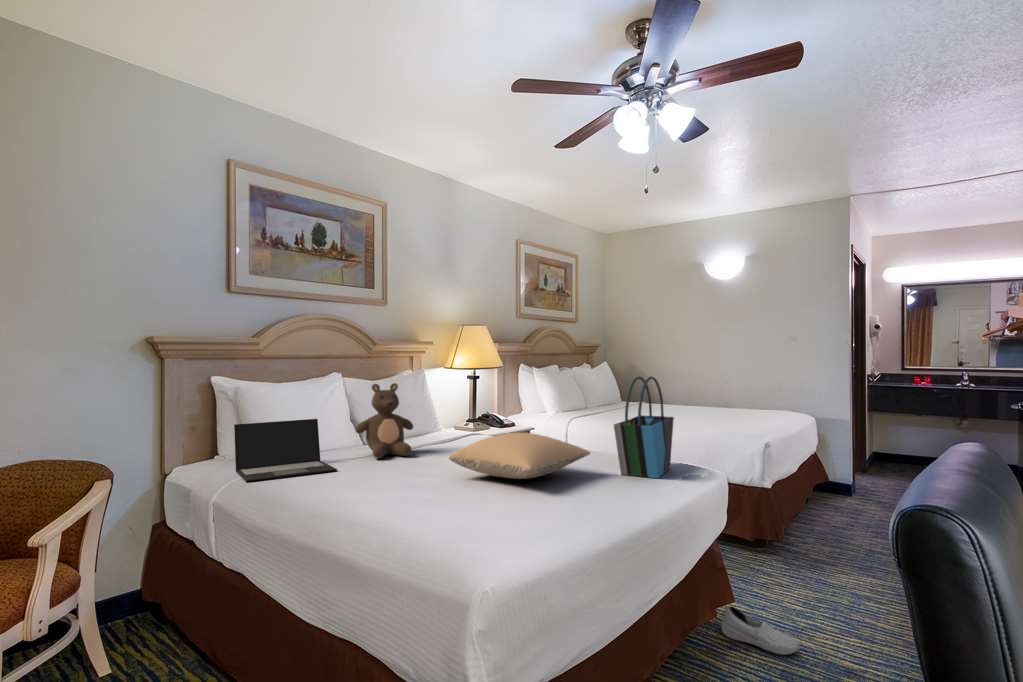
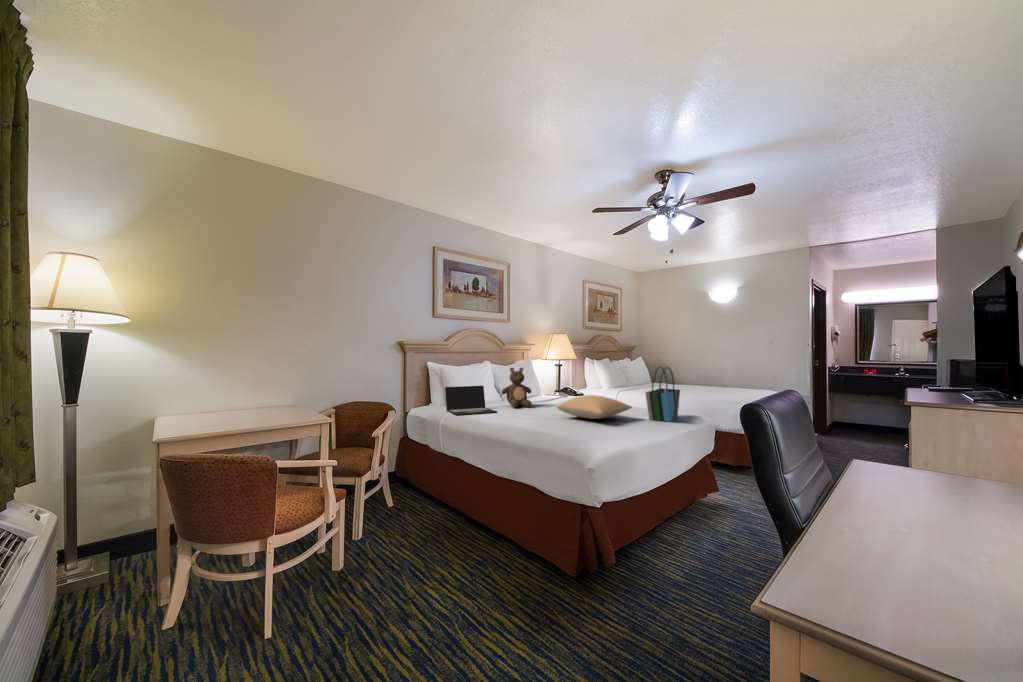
shoe: present [722,605,800,655] -> none [706,495,751,521]

